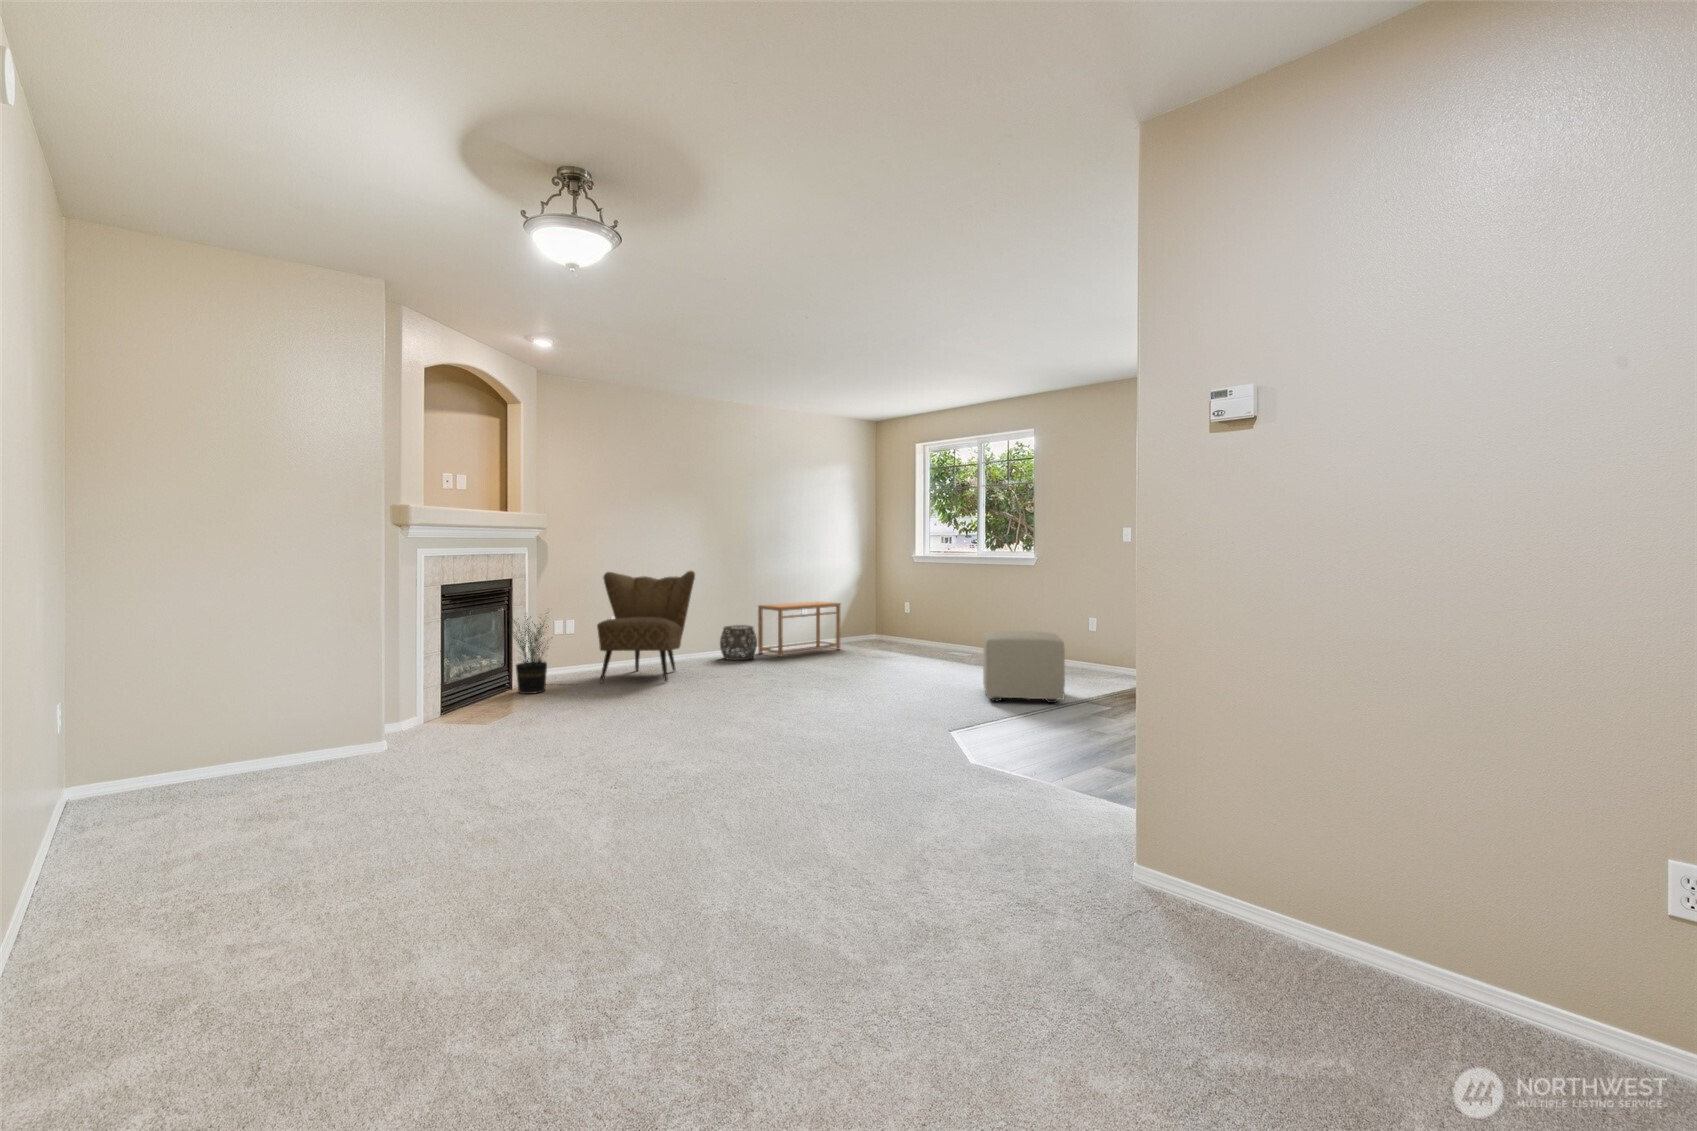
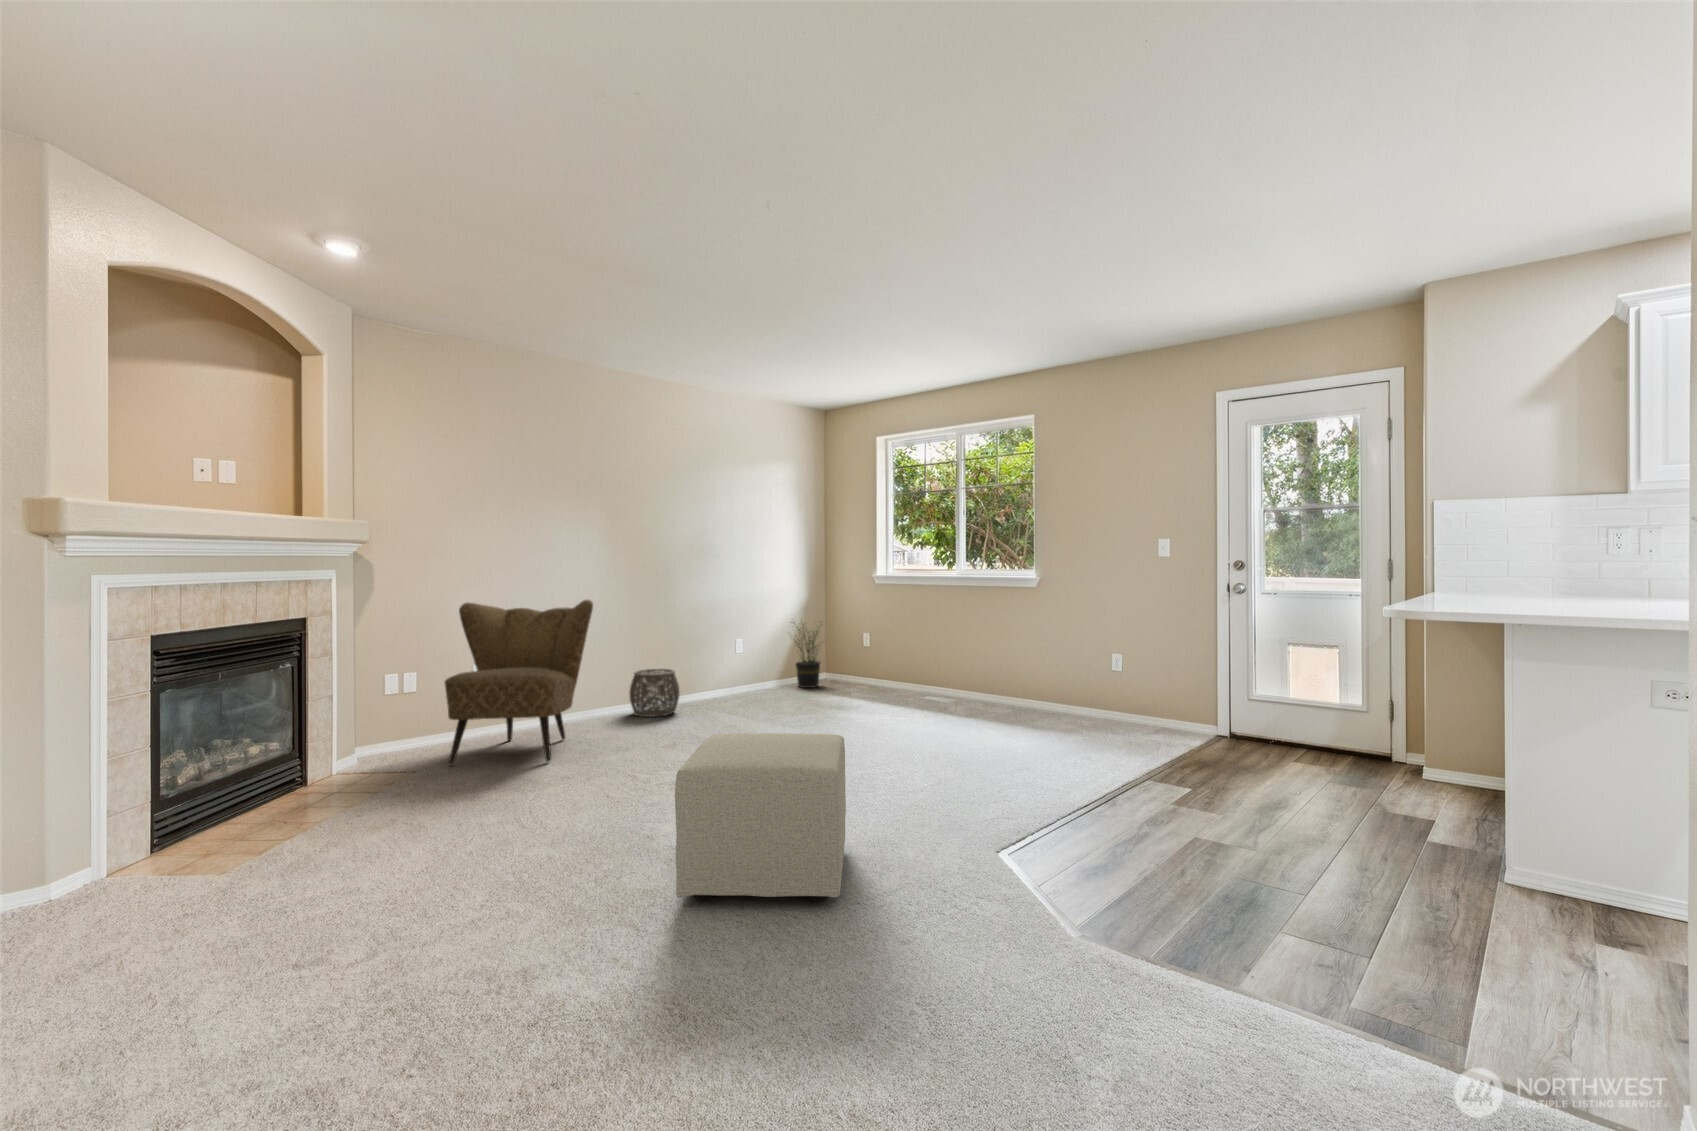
side table: present [758,601,840,657] -> none [680,633,787,709]
potted plant: present [511,616,547,694] -> present [793,622,820,688]
ottoman: present [983,631,1065,703] -> present [675,733,846,901]

